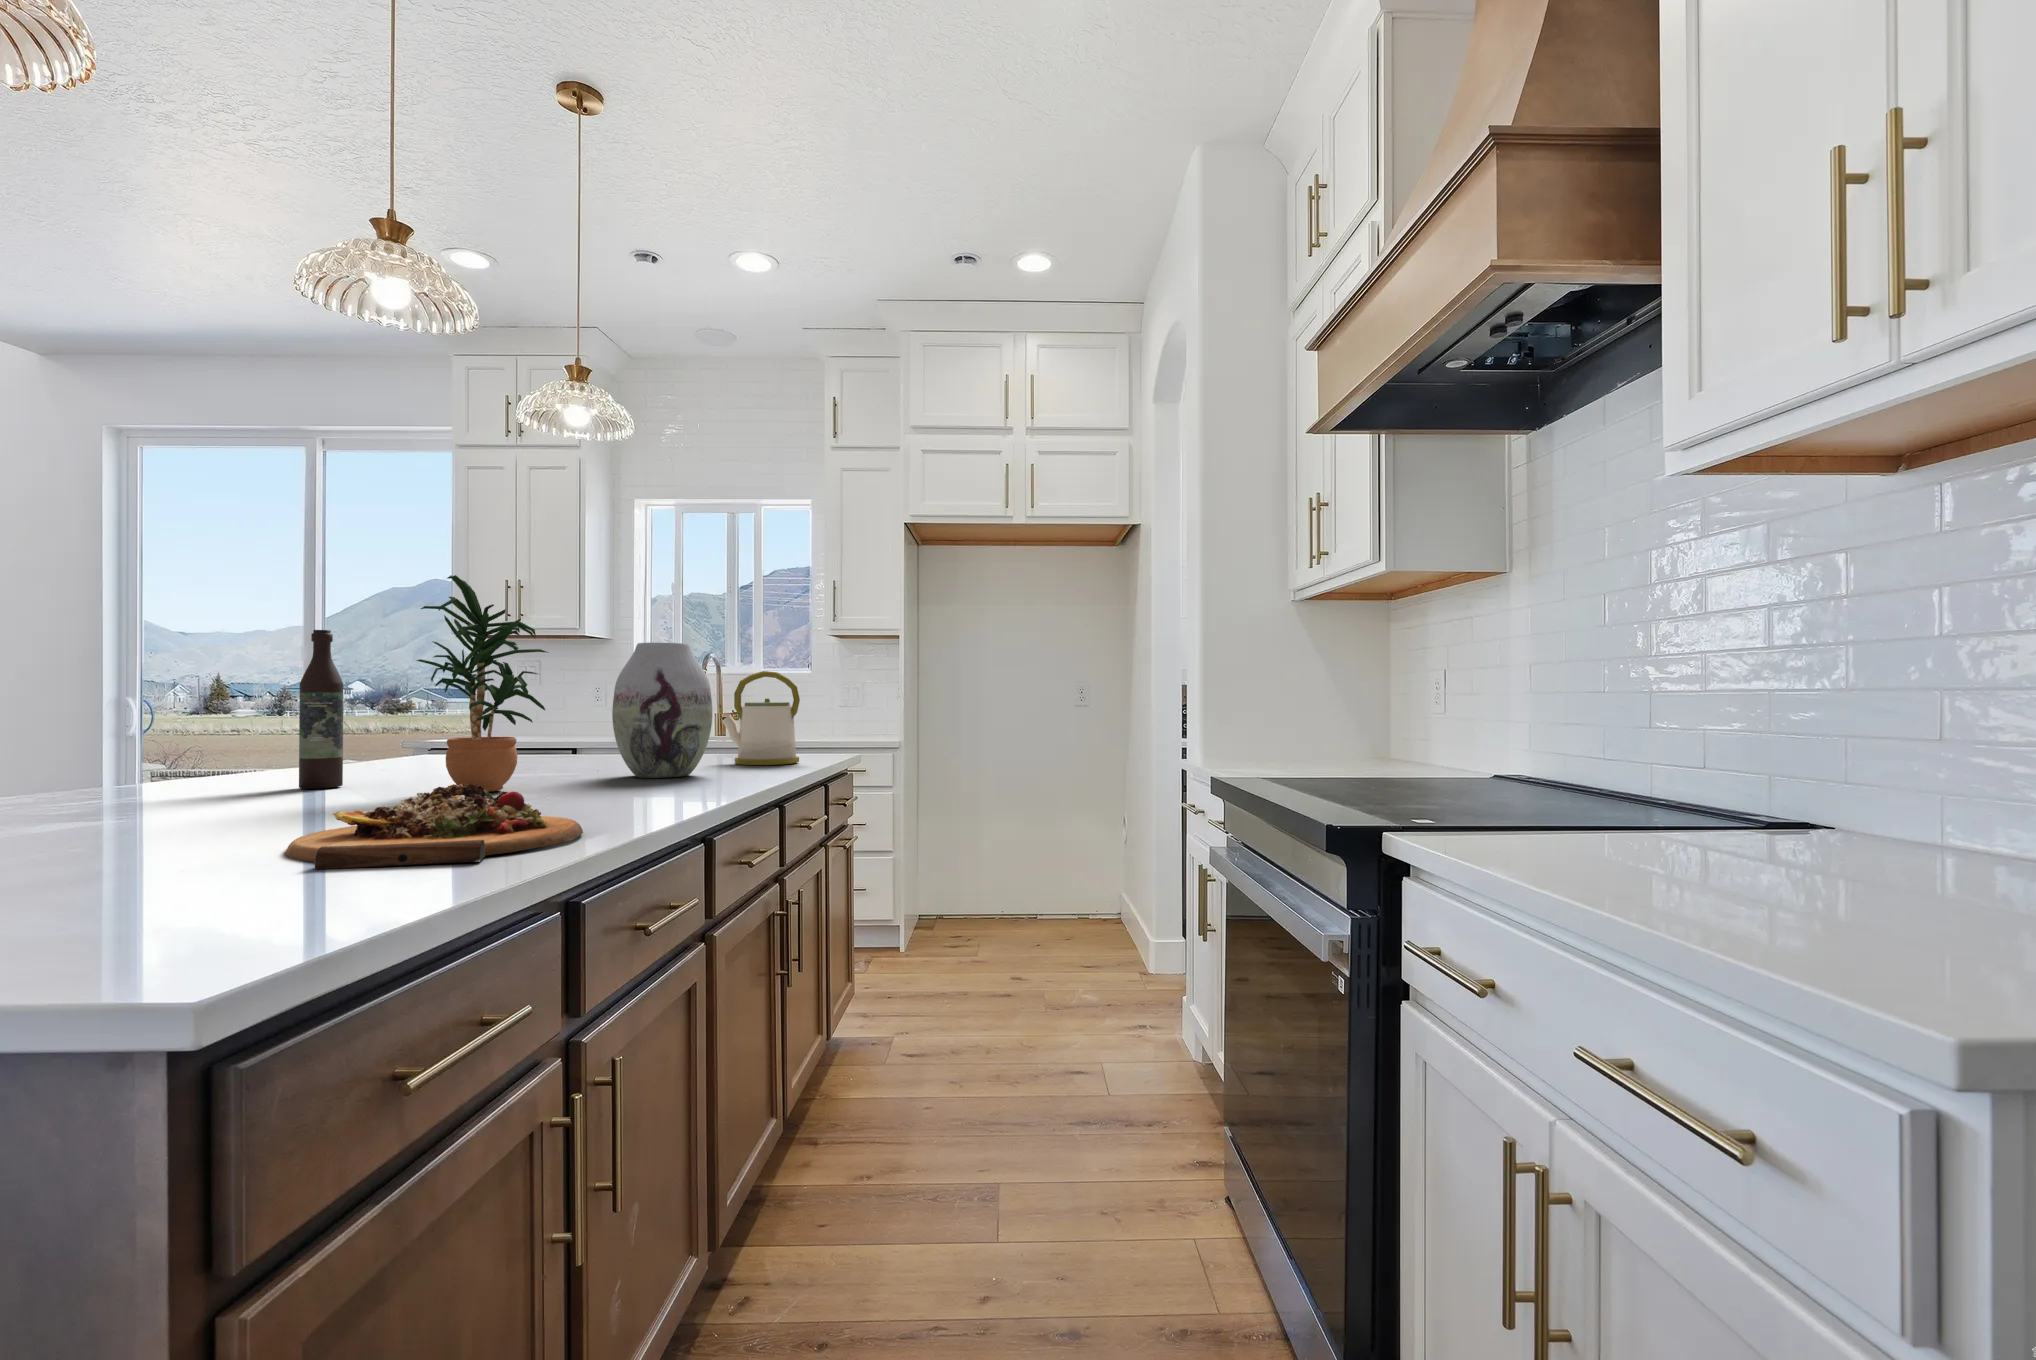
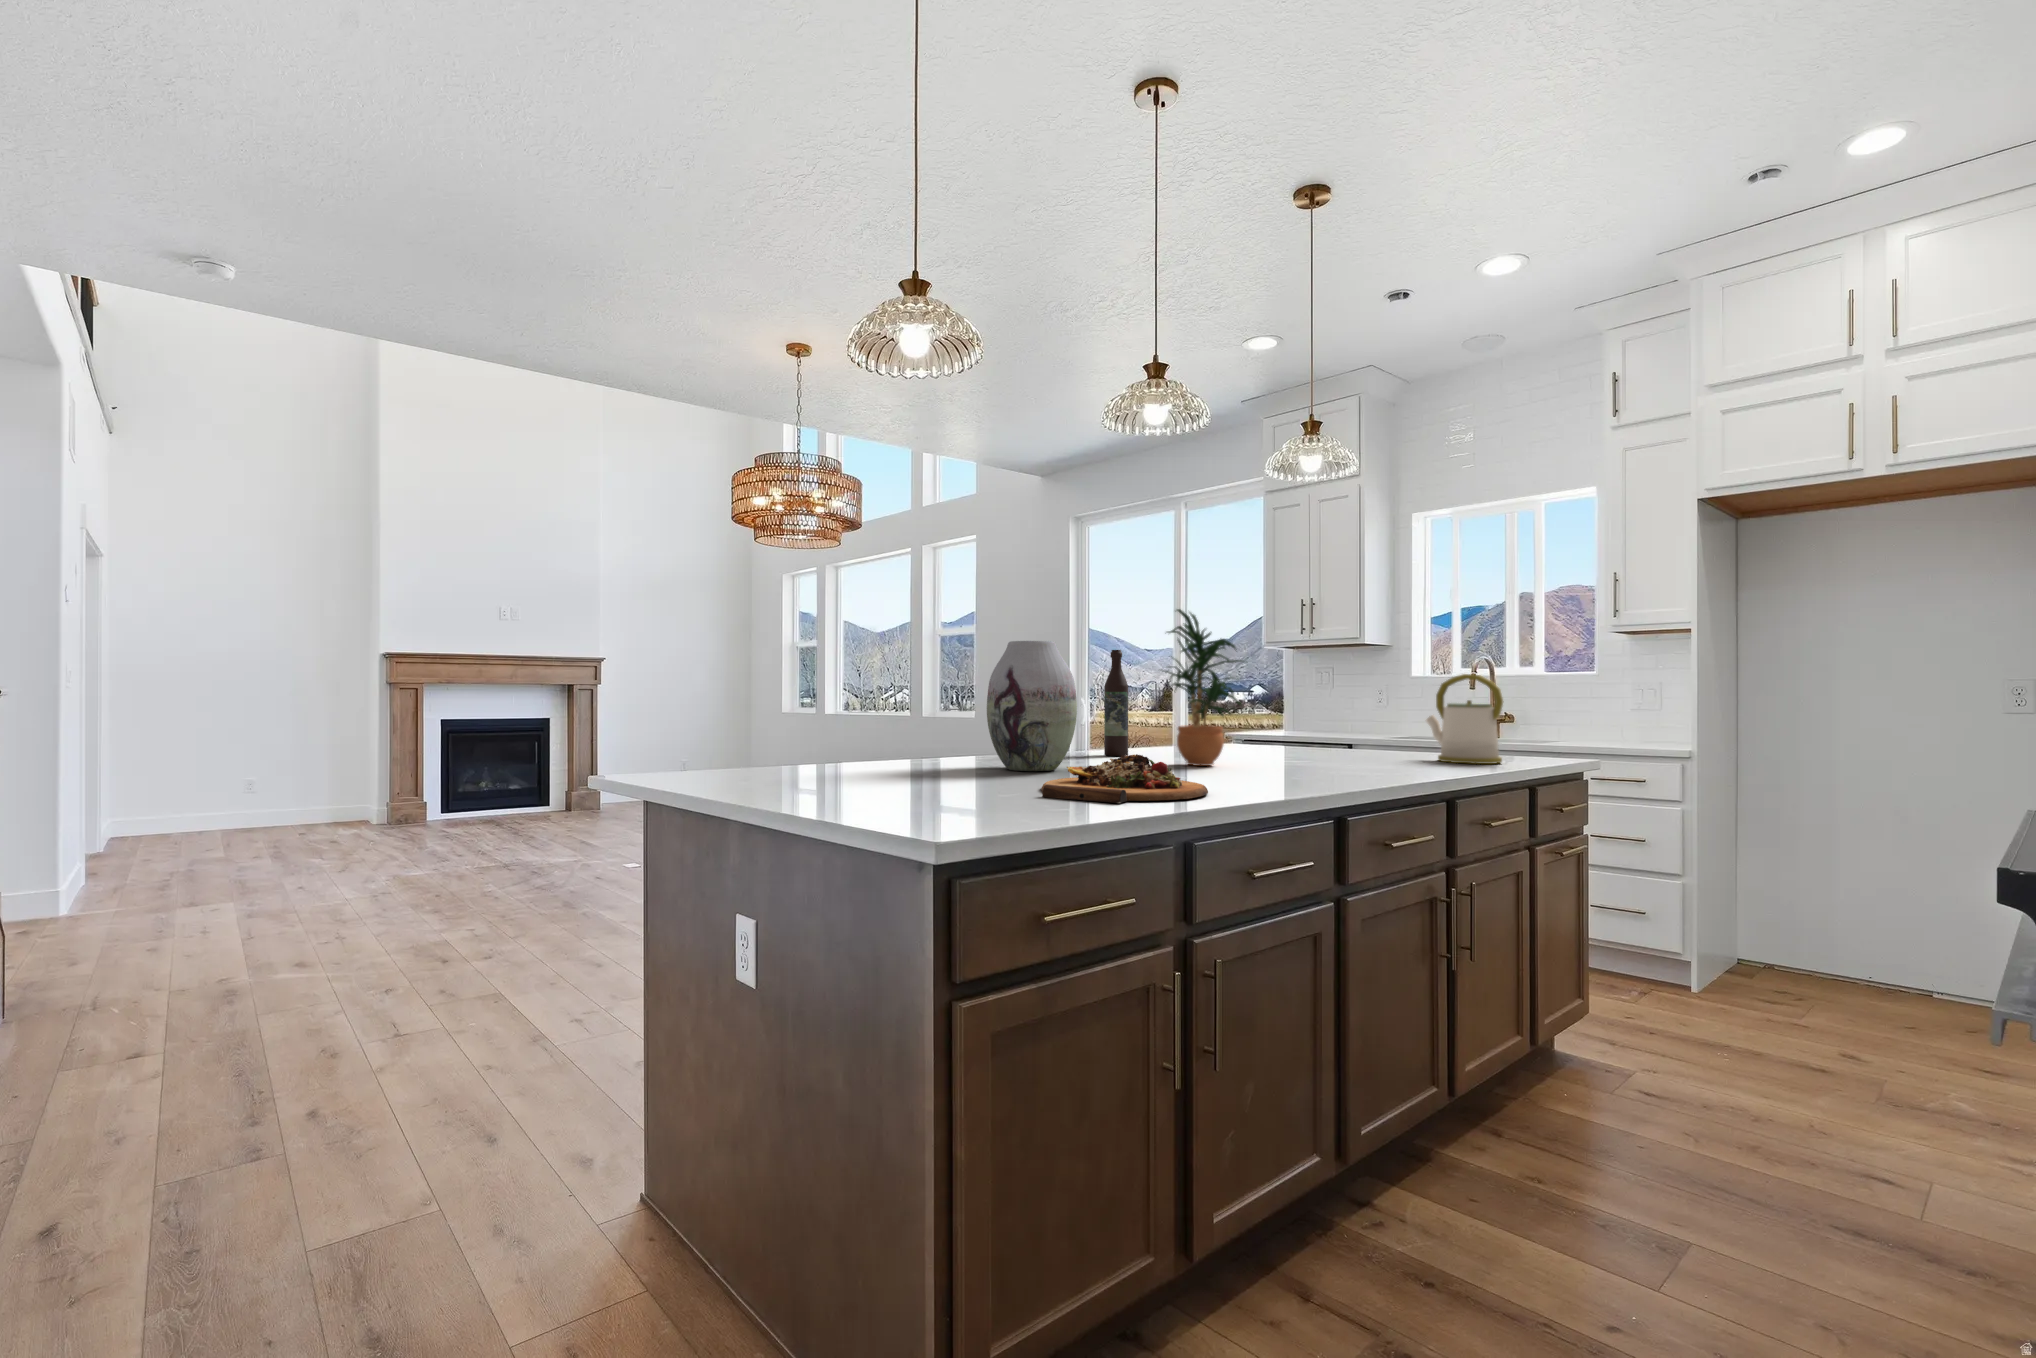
vase: present [612,642,712,778] -> present [987,641,1077,771]

